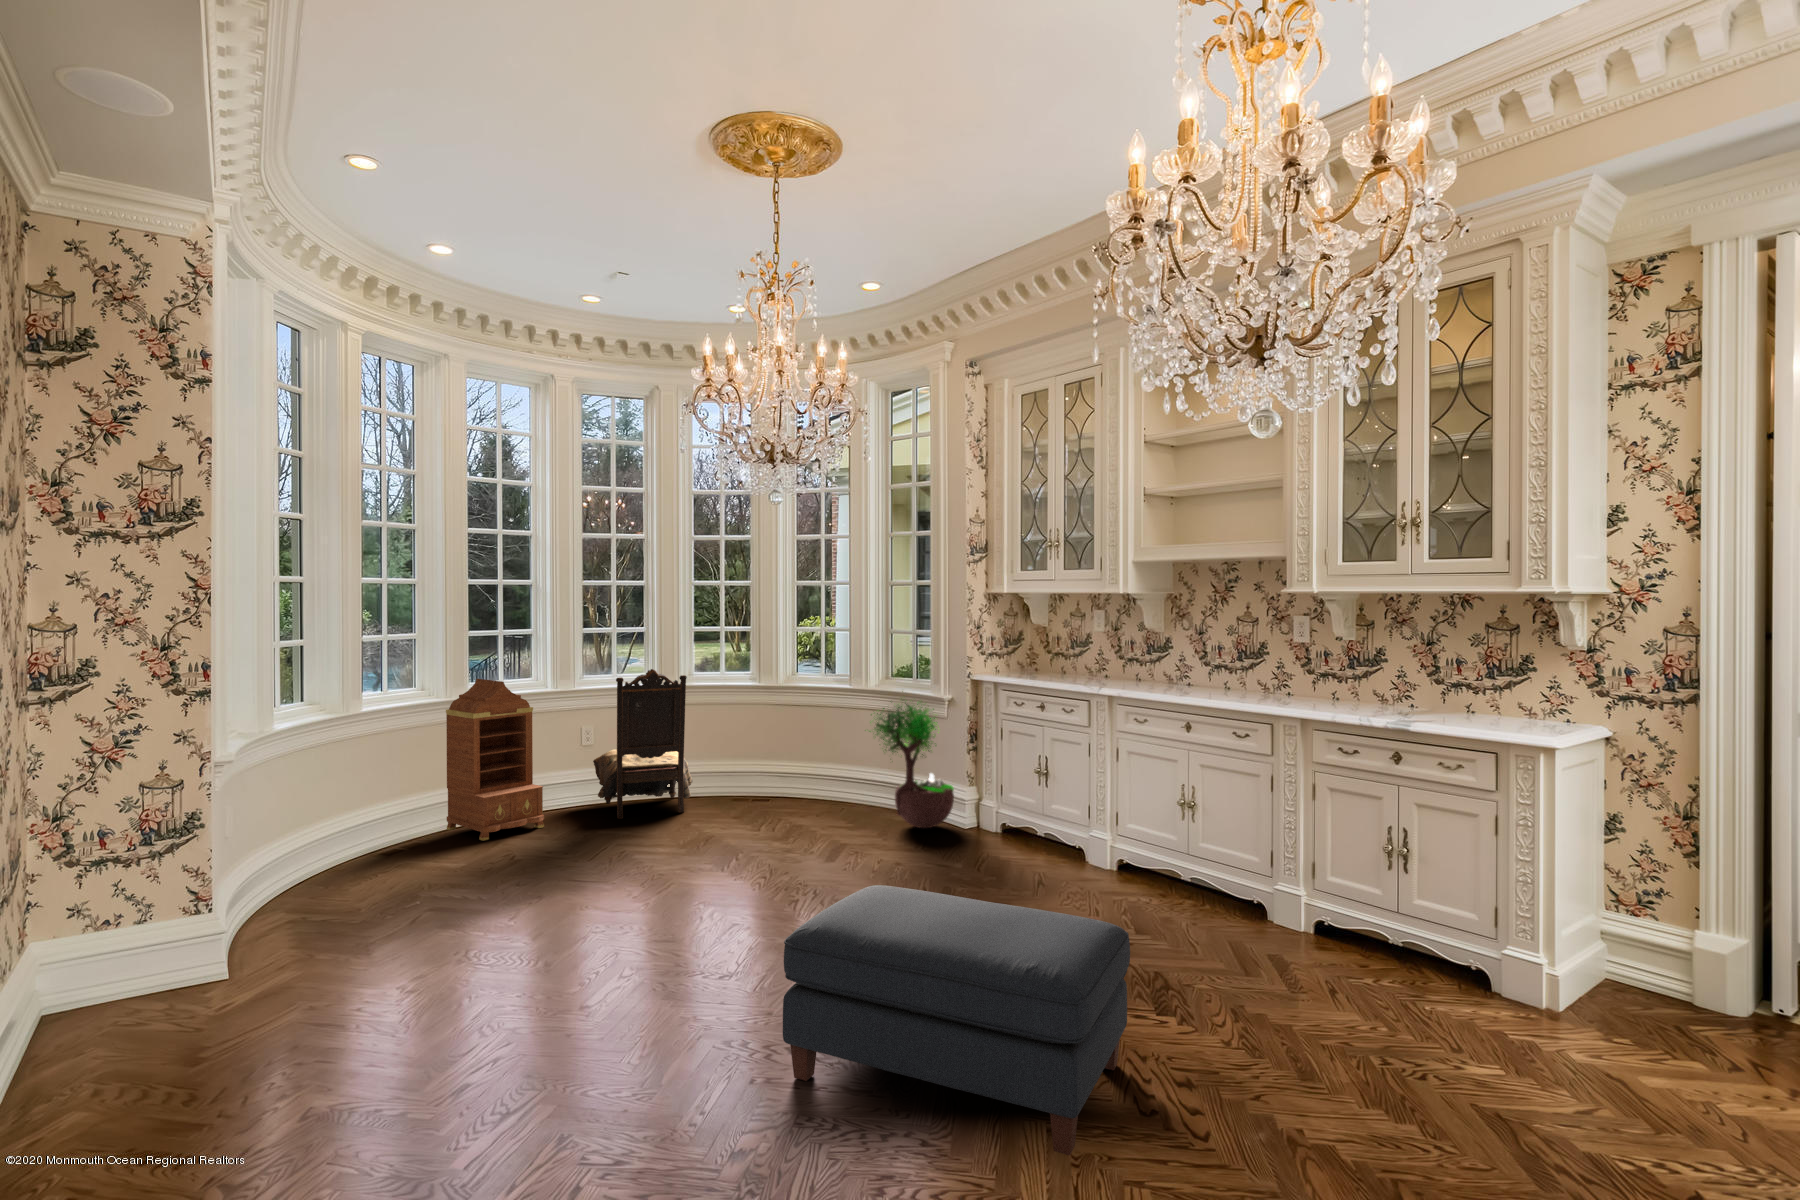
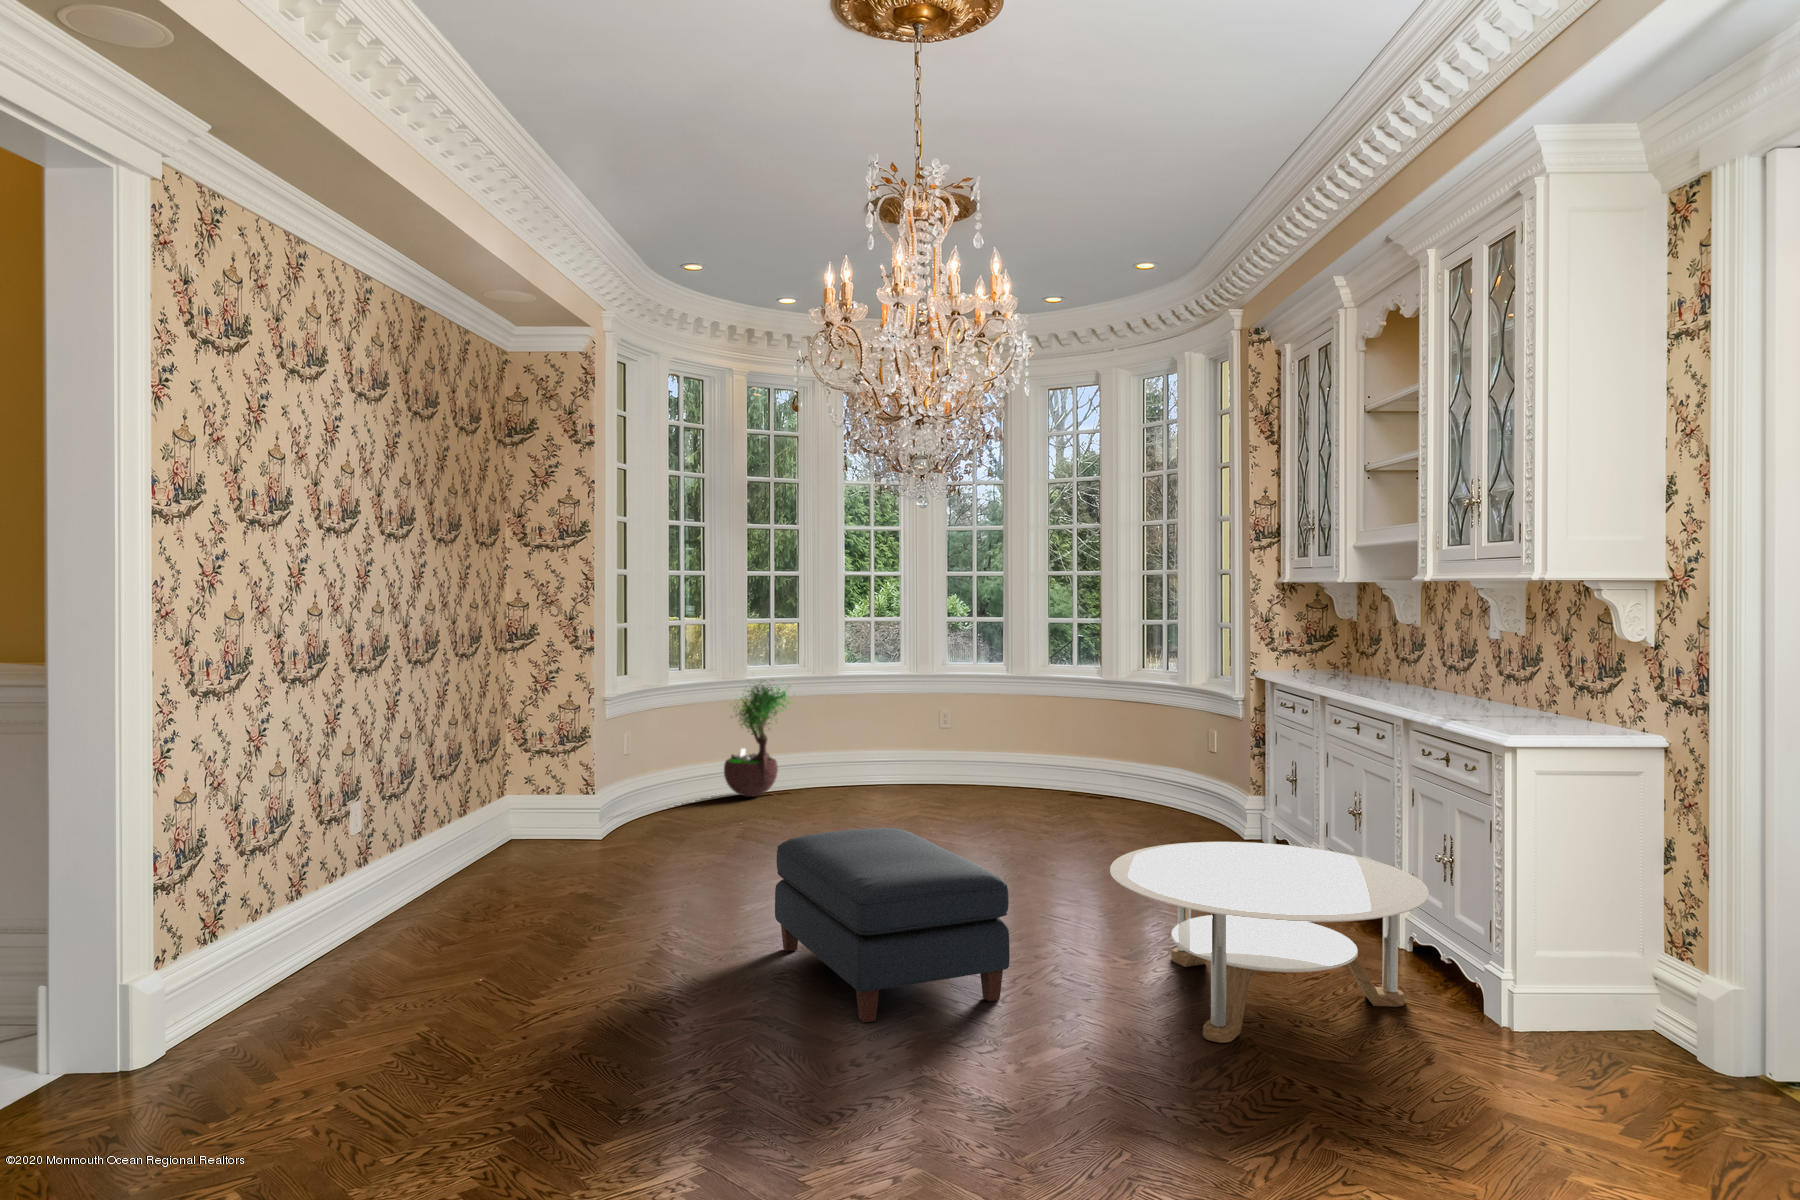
dining chair: present [593,669,693,818] -> none [936,655,1037,795]
cabinet: present [446,679,544,841] -> none [823,657,888,792]
potted tree: present [865,698,954,828] -> present [724,680,791,797]
round table: none [1122,829,1431,1043] -> present [1110,842,1429,1043]

